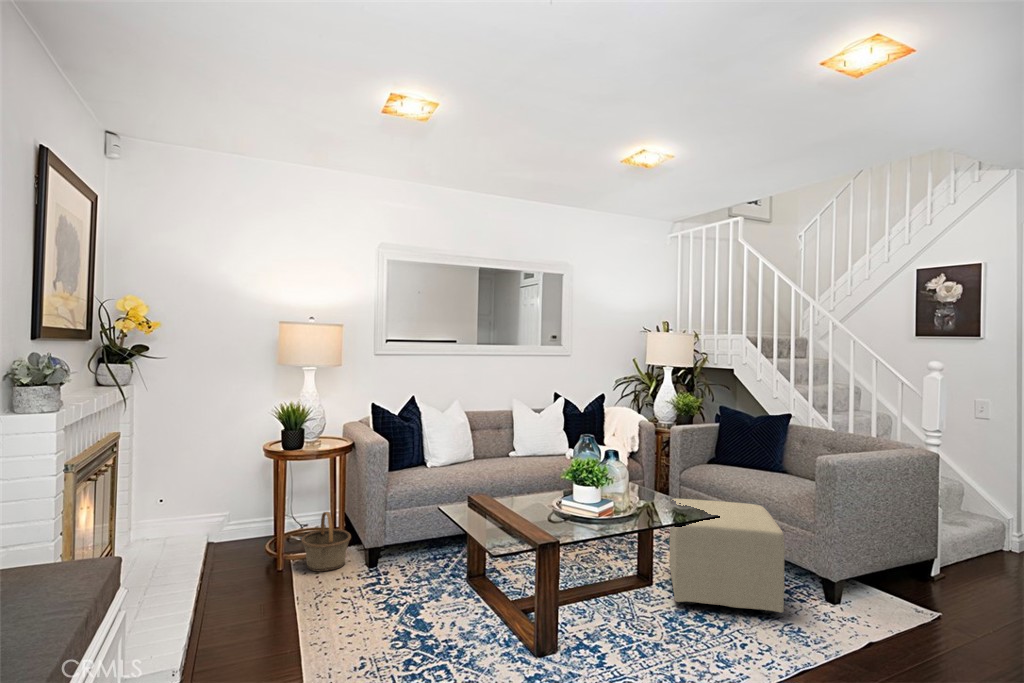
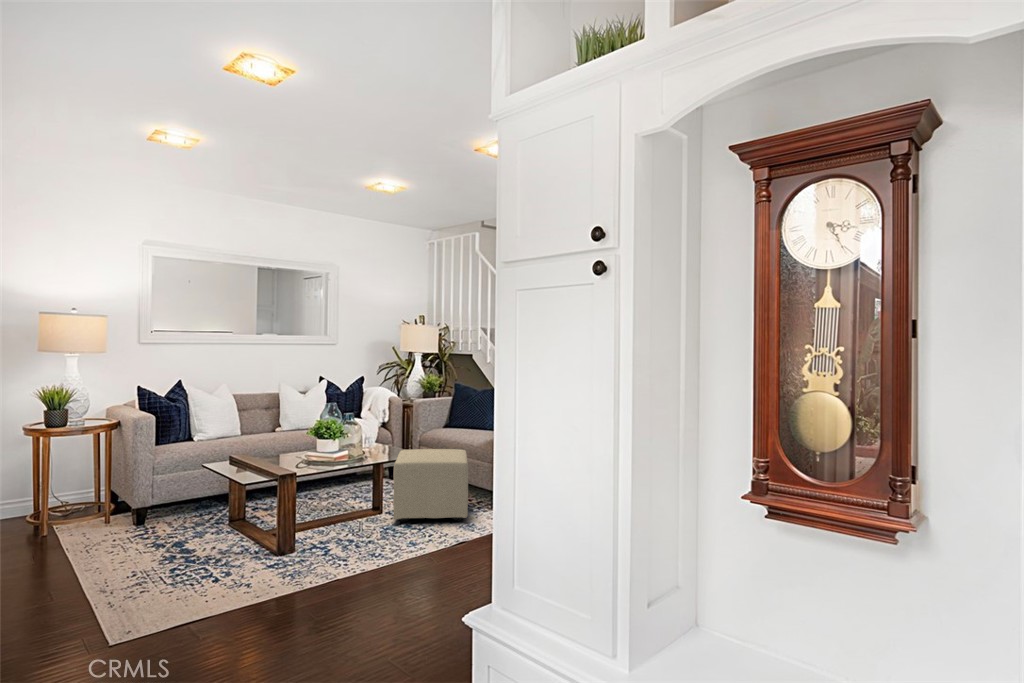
basket: present [301,512,351,571] -> none [68,481,119,532]

